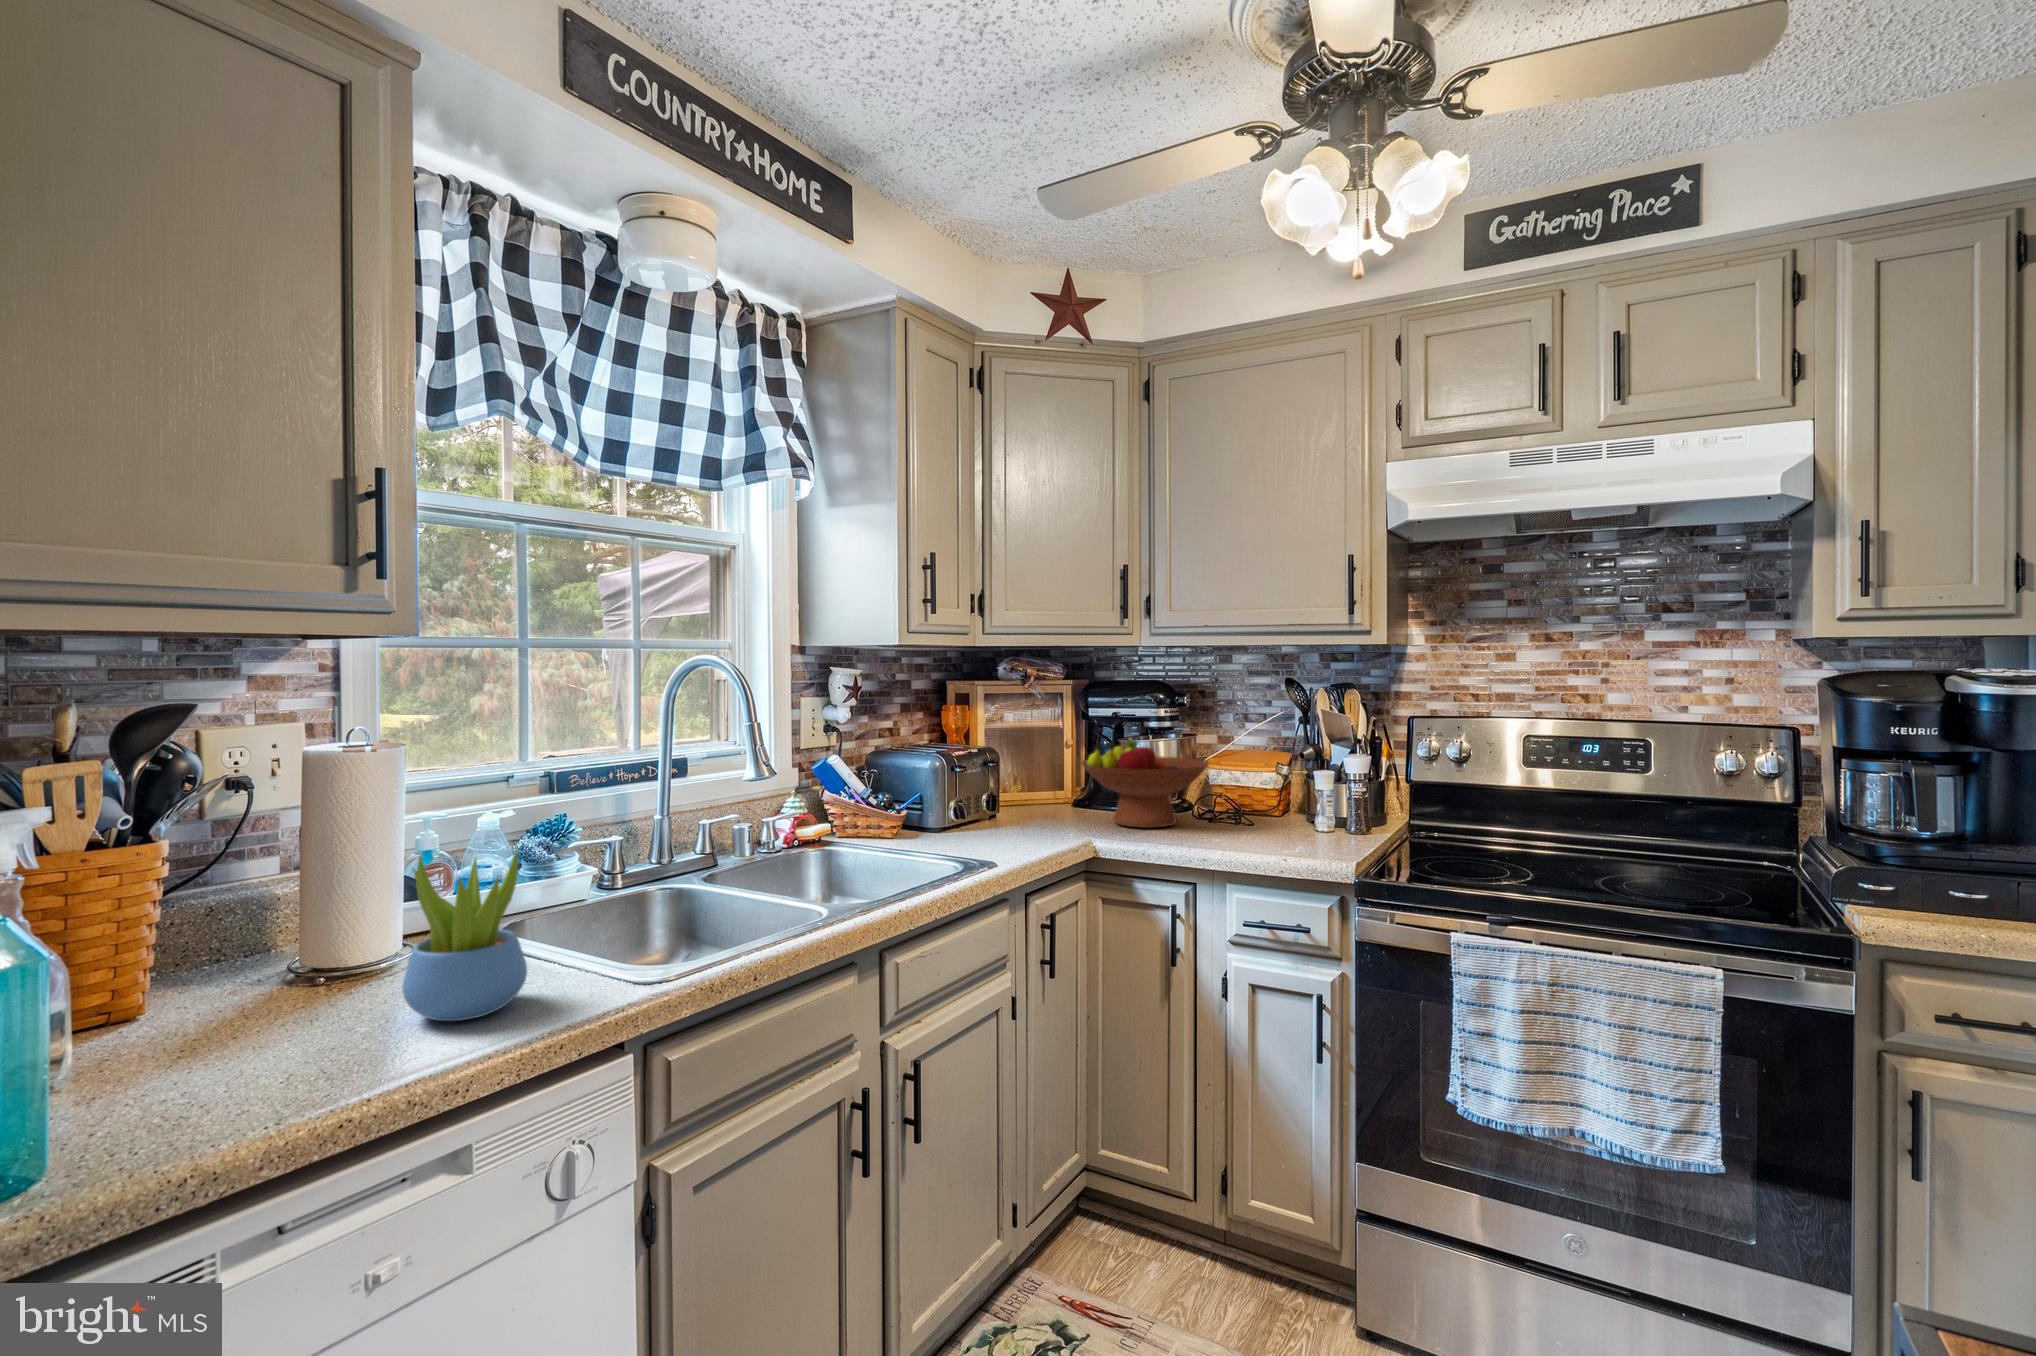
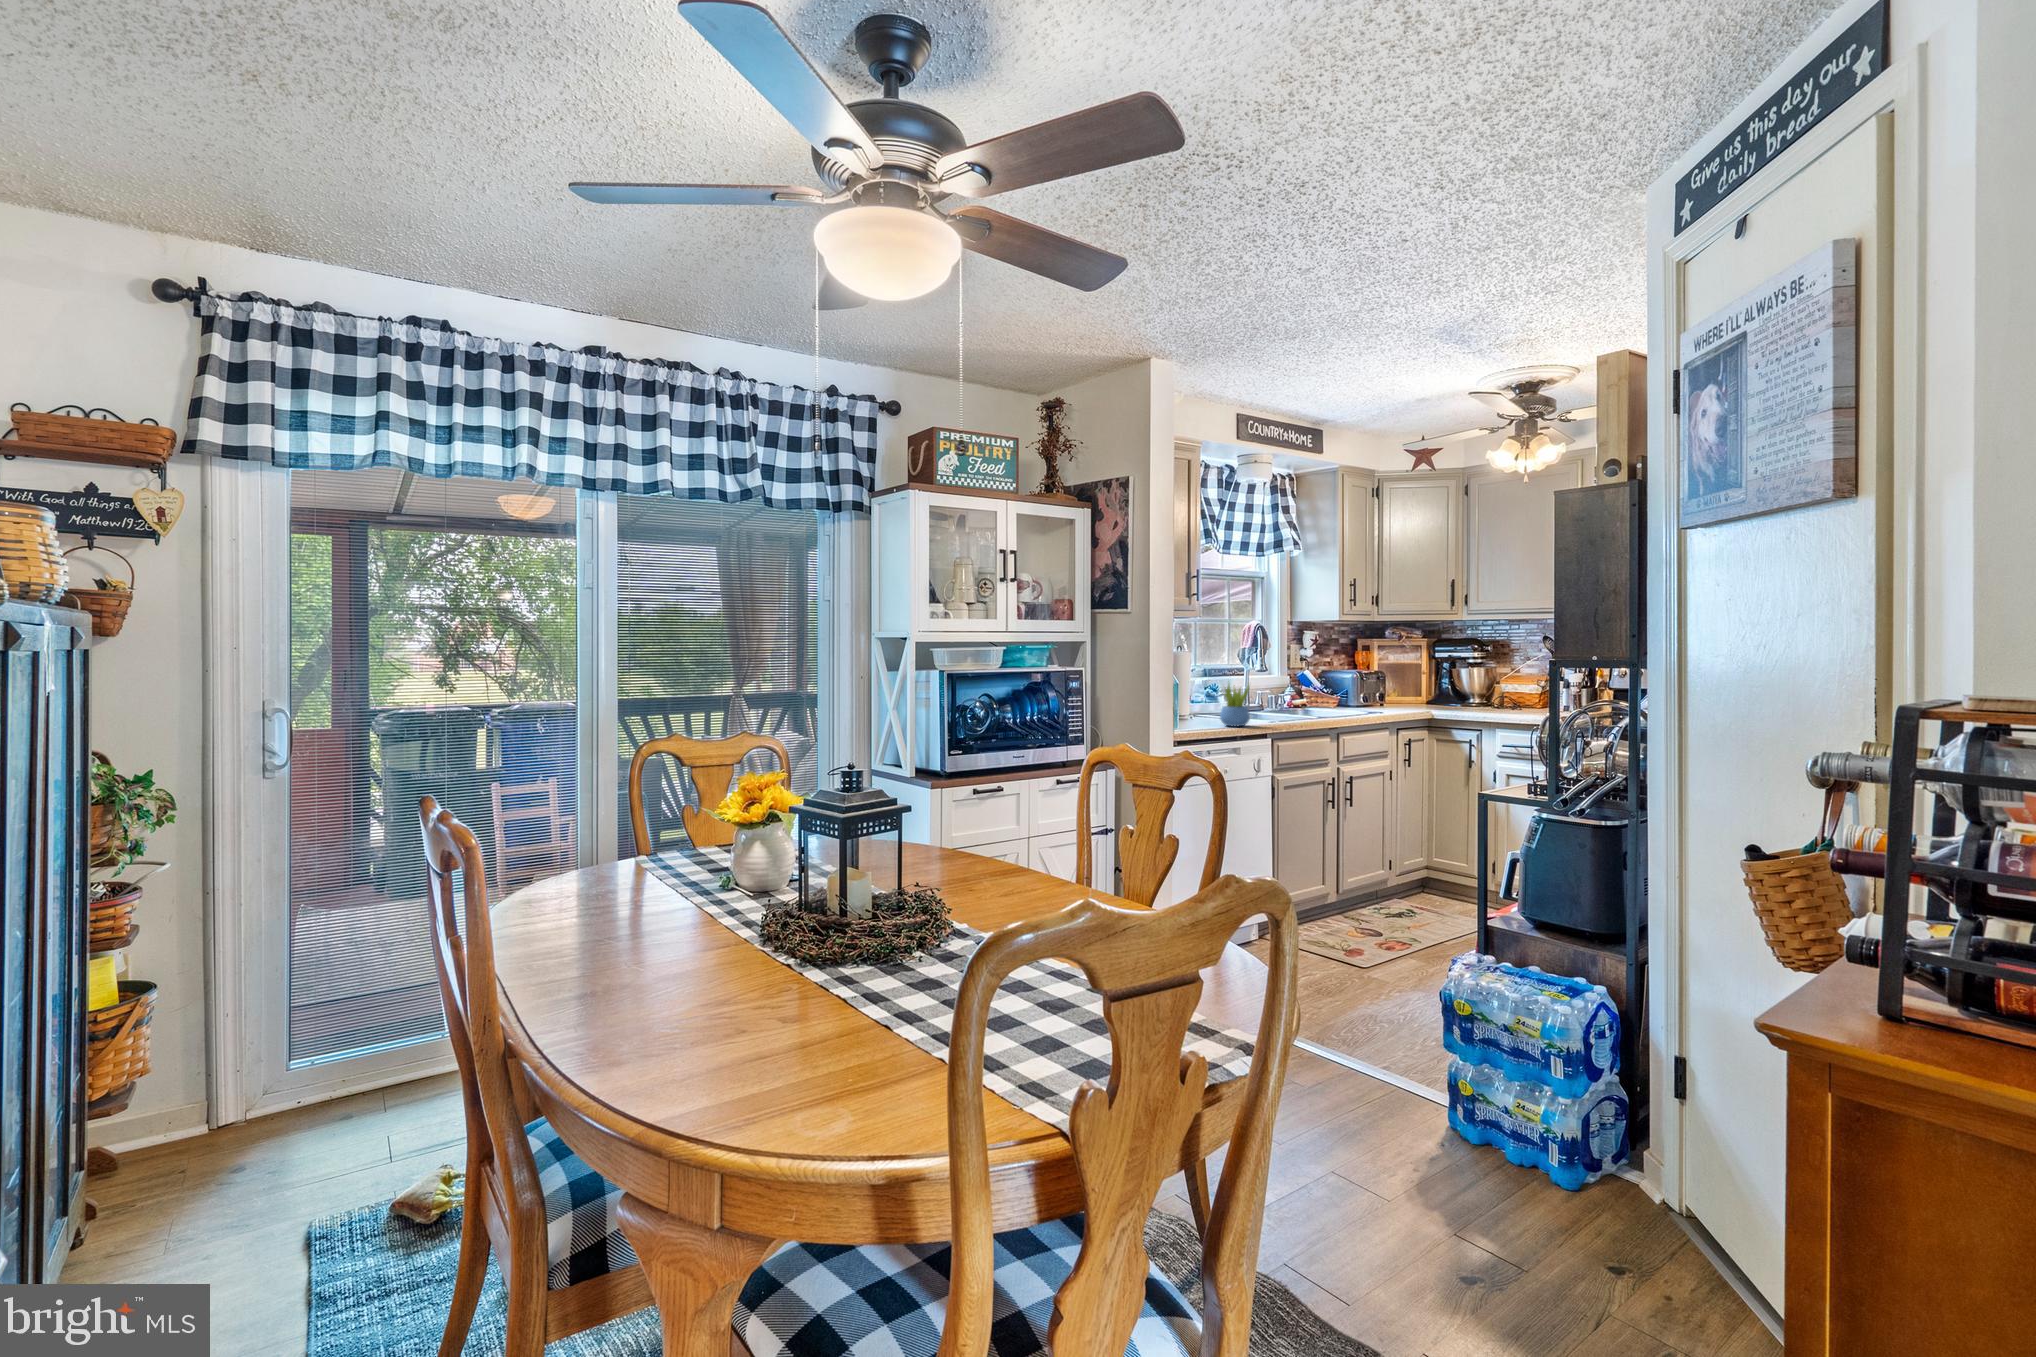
fruit bowl: present [1081,740,1209,828] -> none [1429,667,1497,708]

